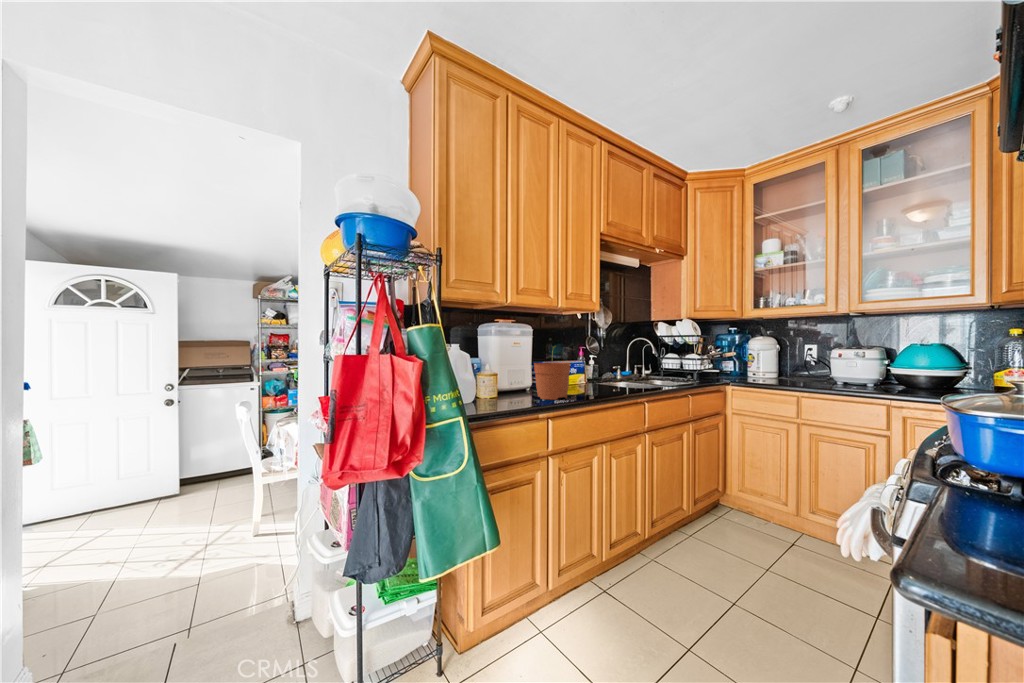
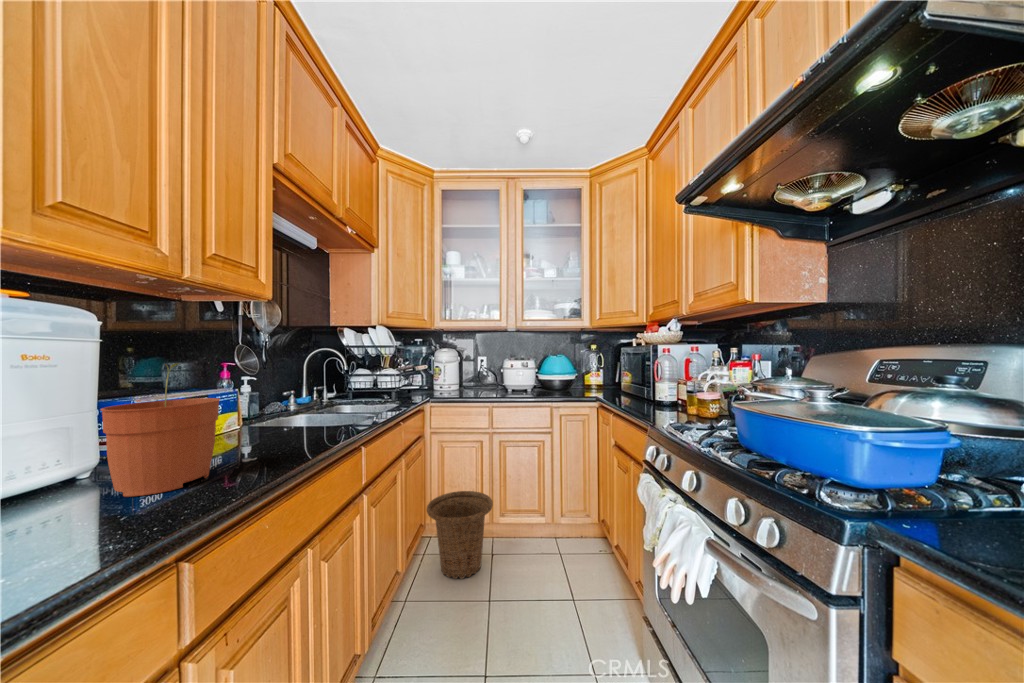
basket: none [717,471,789,548] -> present [427,491,493,579]

